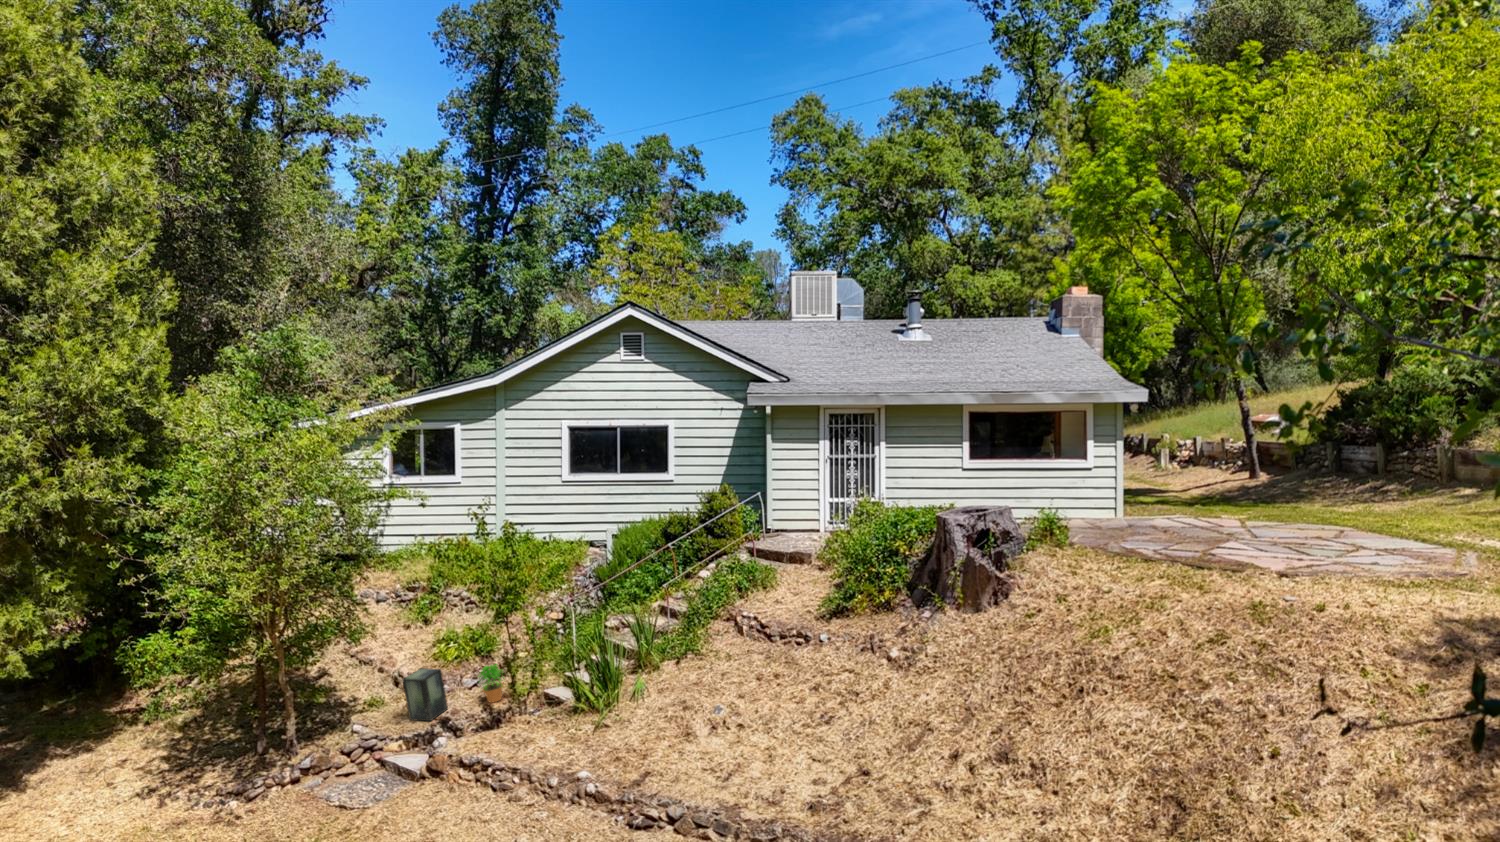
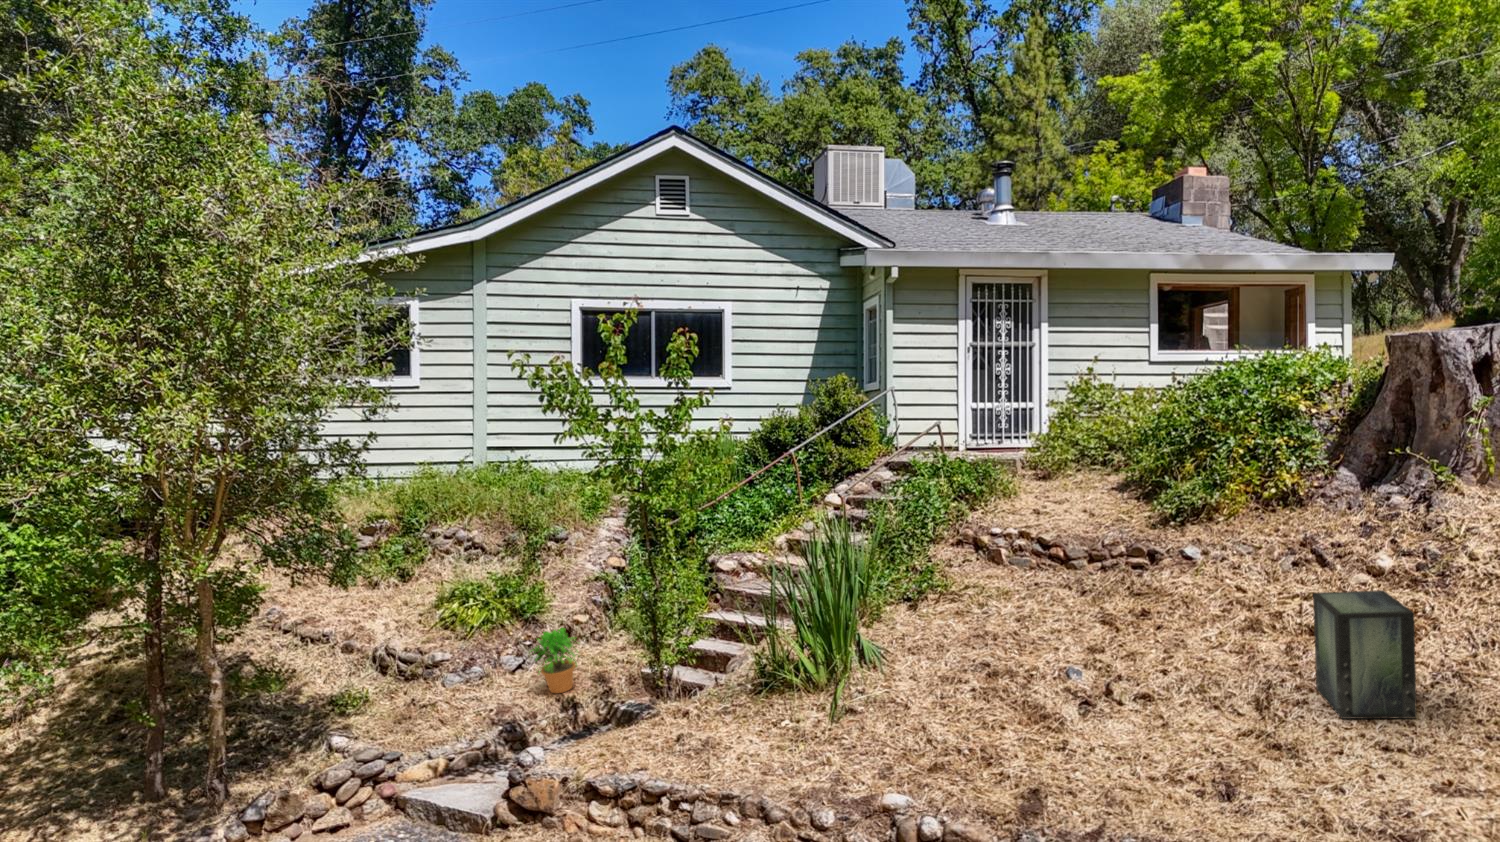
storage box: present [403,668,448,721] -> present [1313,590,1417,719]

